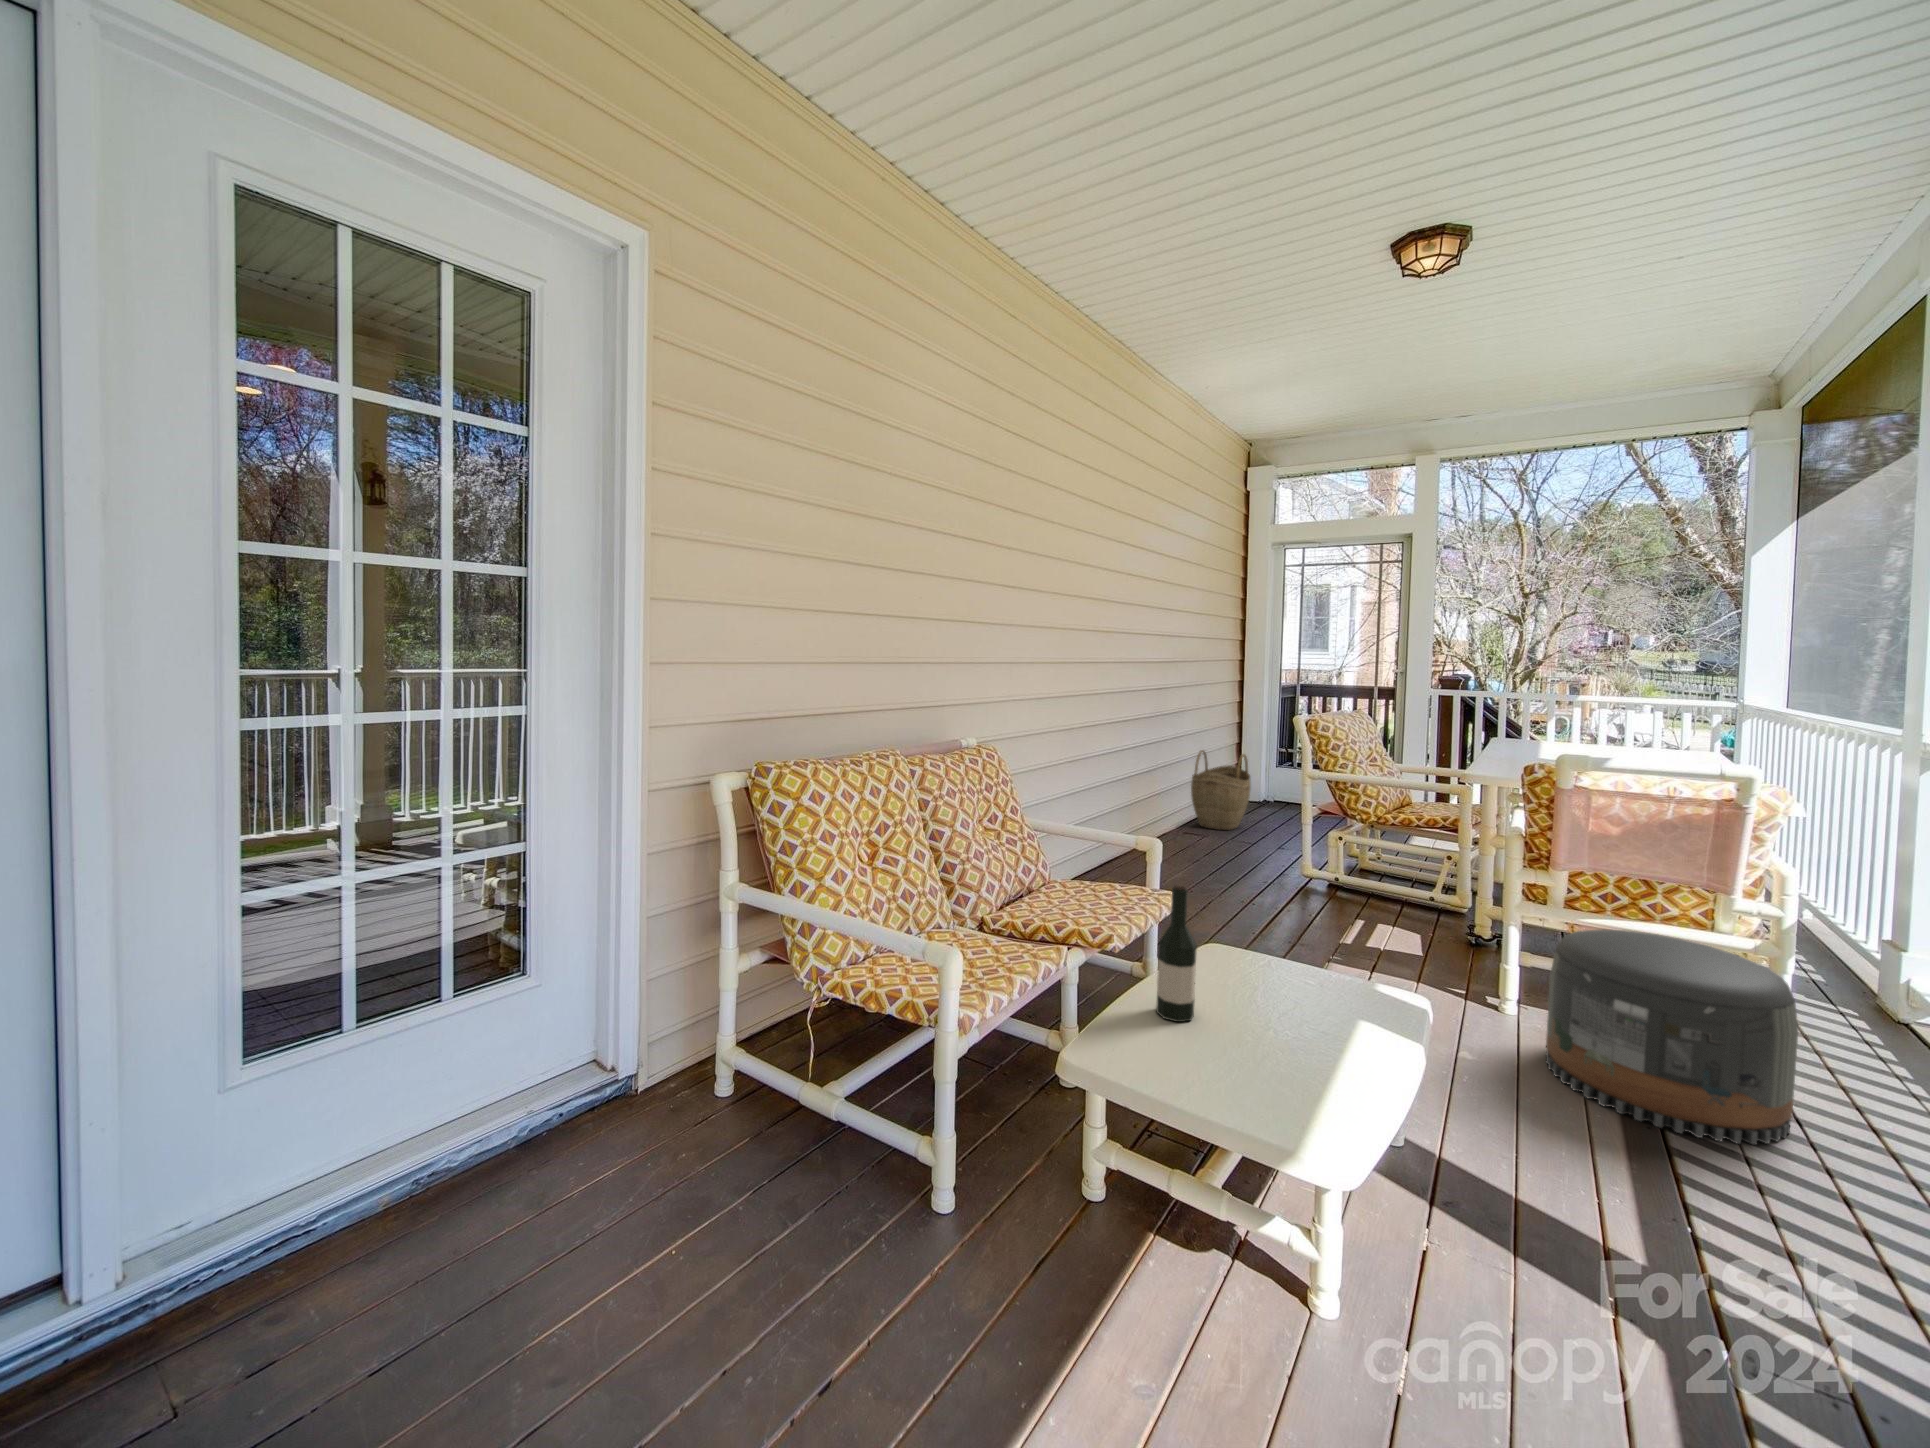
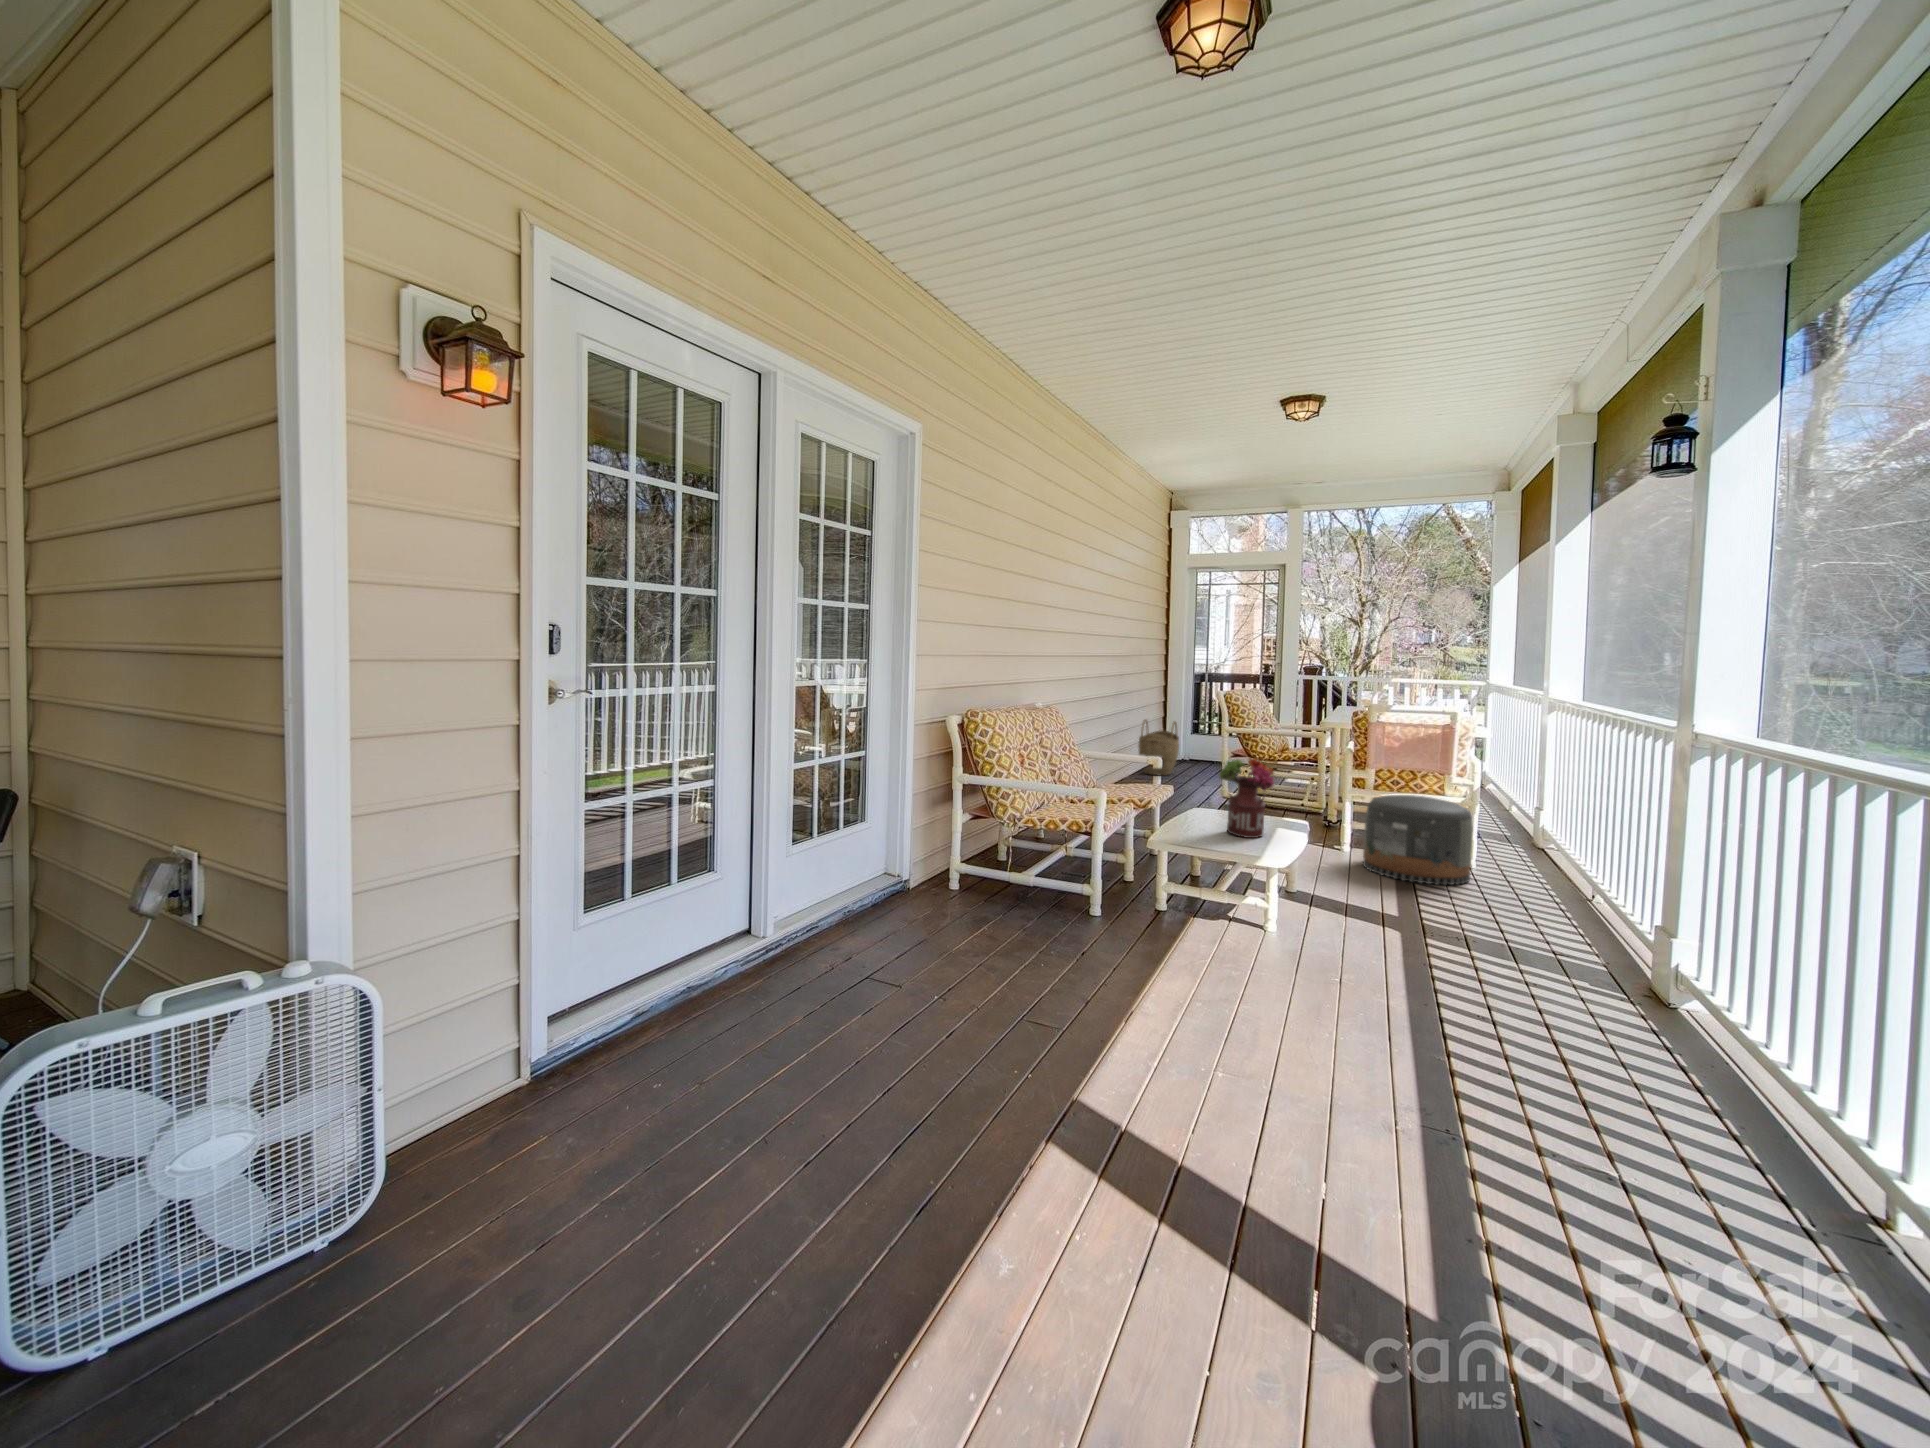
wine bottle: present [1156,884,1197,1022] -> none [1187,761,1206,826]
flower arrangement: none [1211,893,1342,1080] -> present [1219,758,1274,838]

